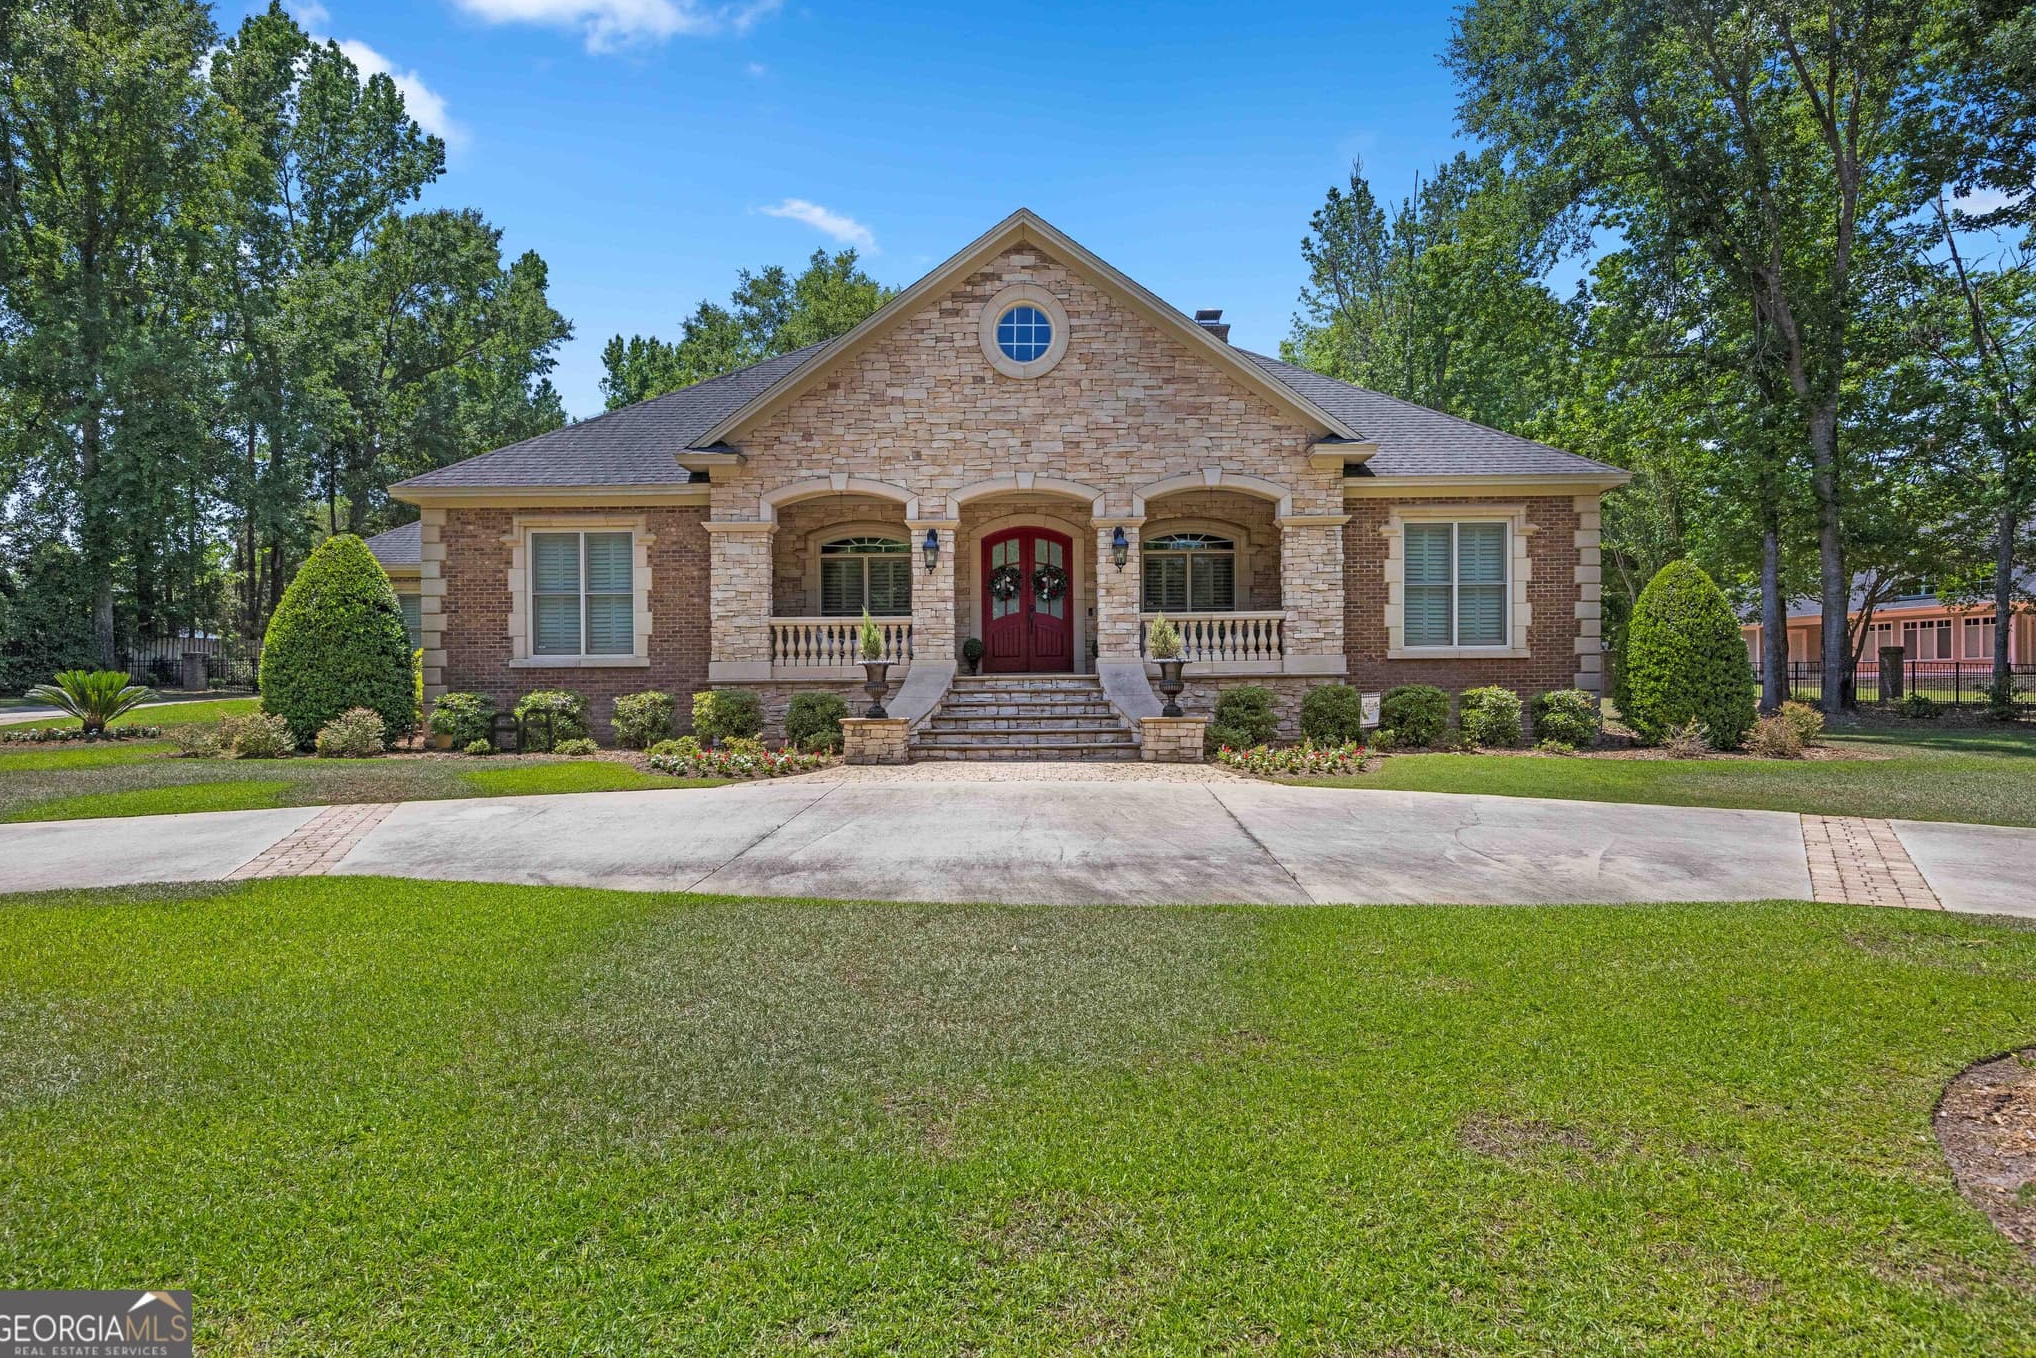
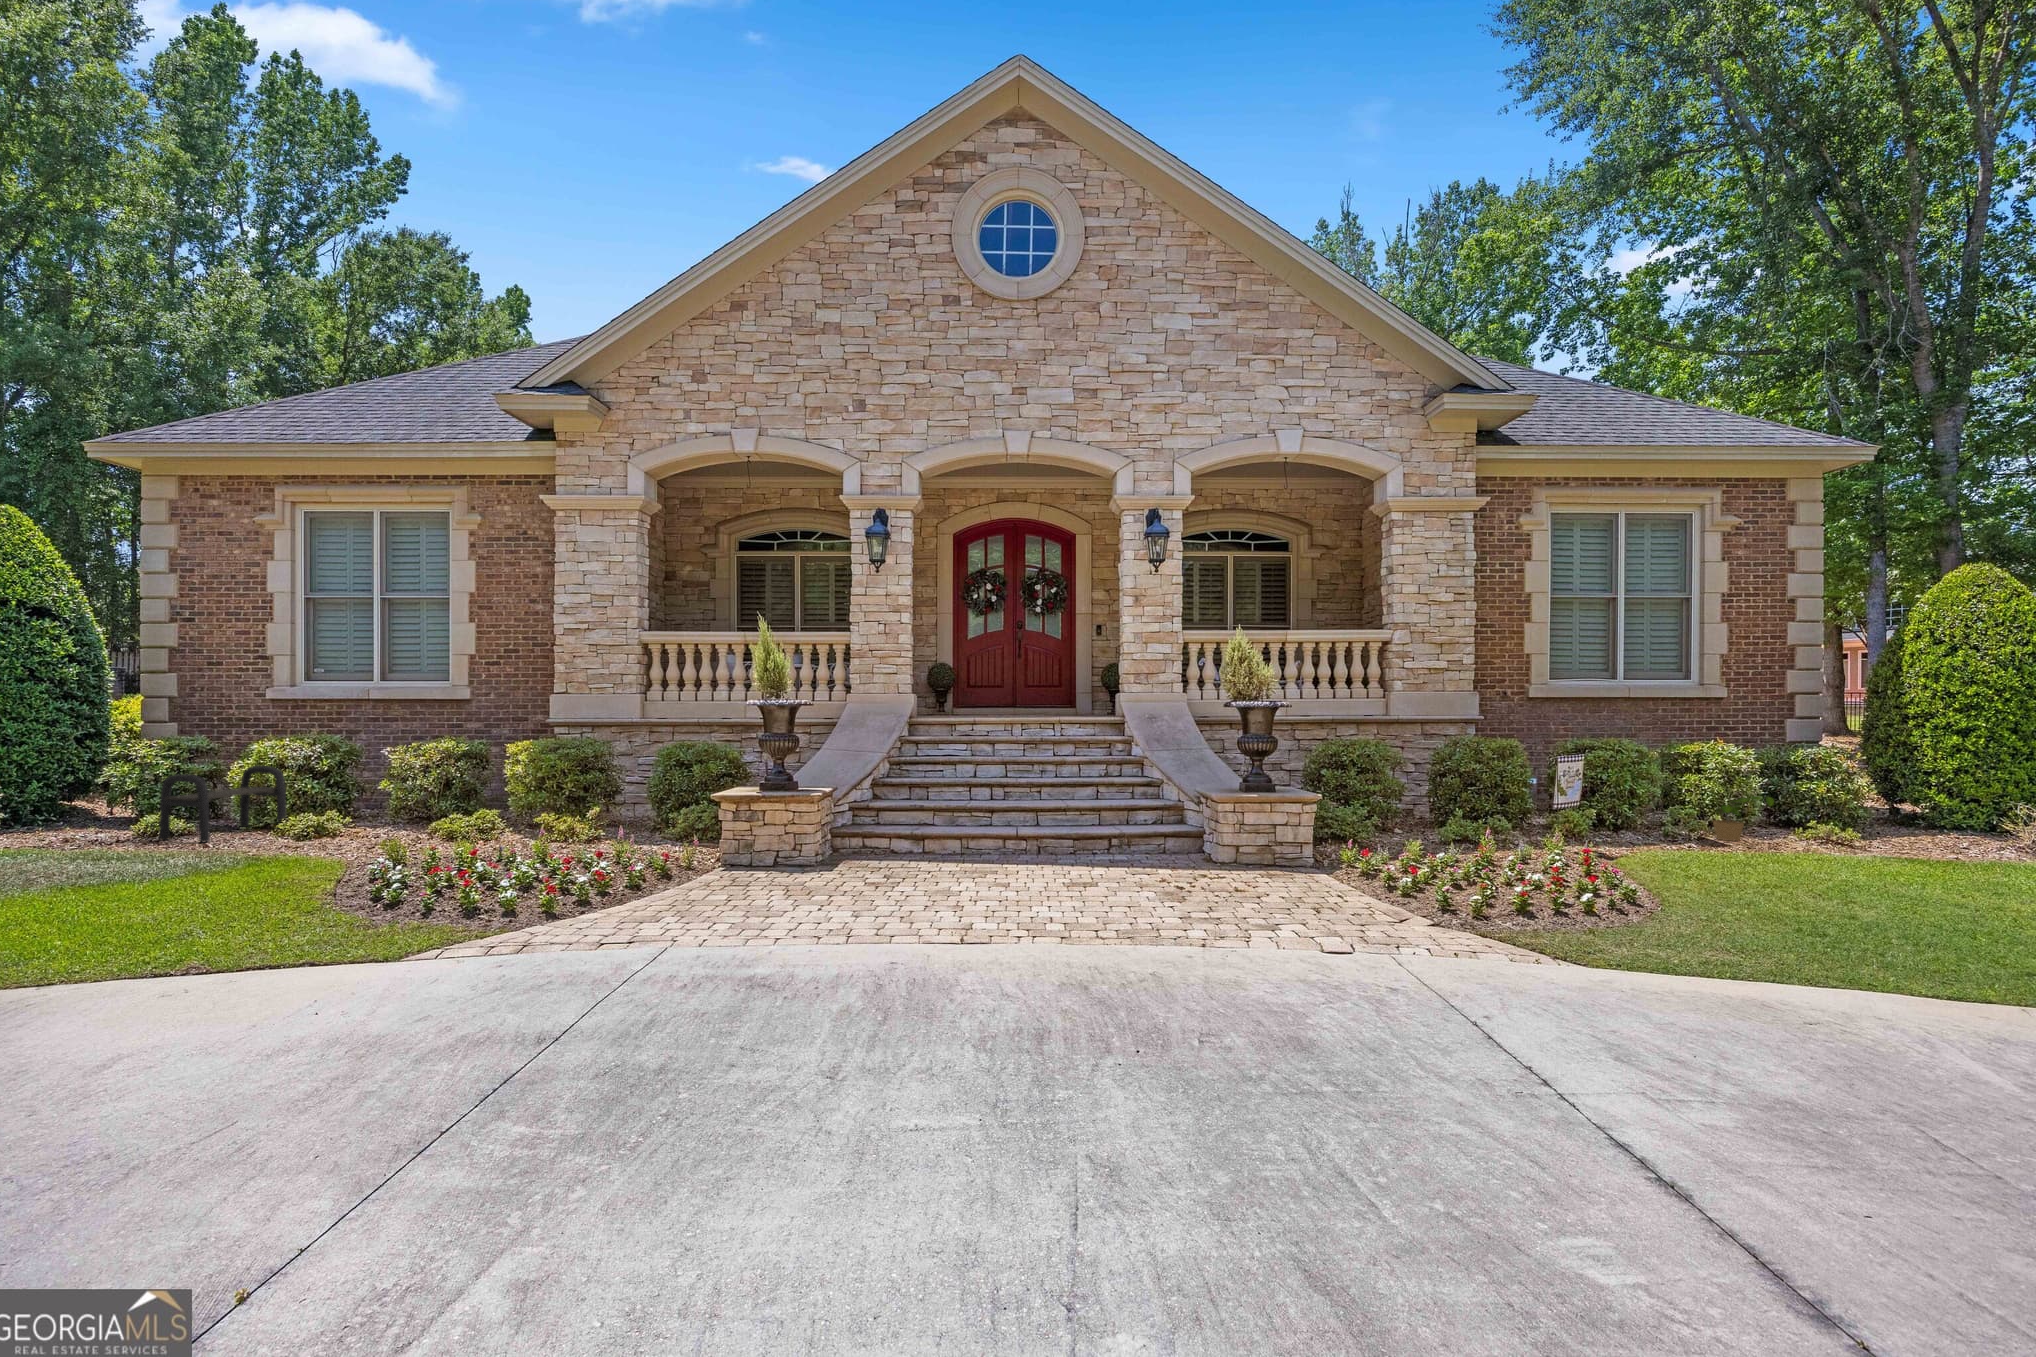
potted plant: present [422,718,453,748] -> present [1713,796,1774,841]

